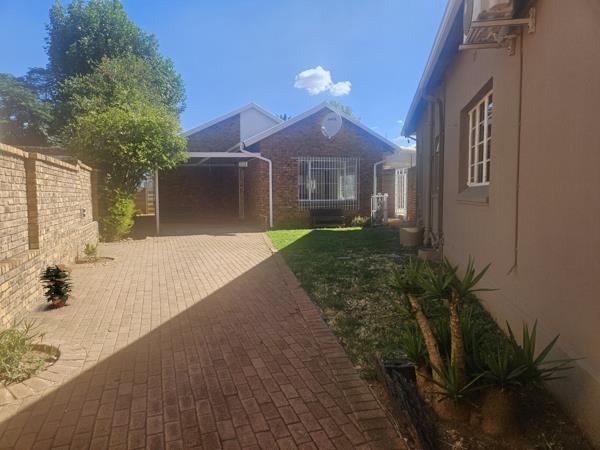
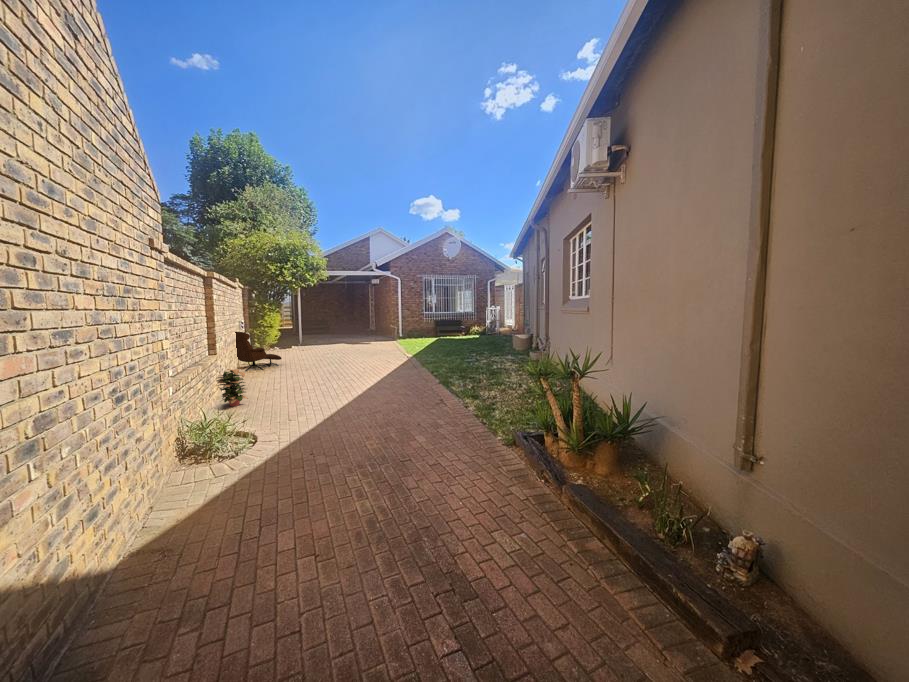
lounge chair: none [74,219,130,264] -> present [235,332,281,371]

